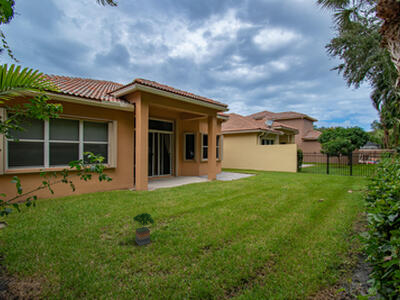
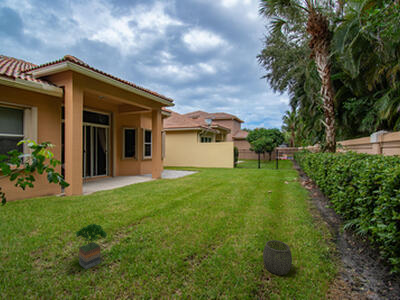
woven basket: none [282,243,310,275] -> present [263,240,292,275]

